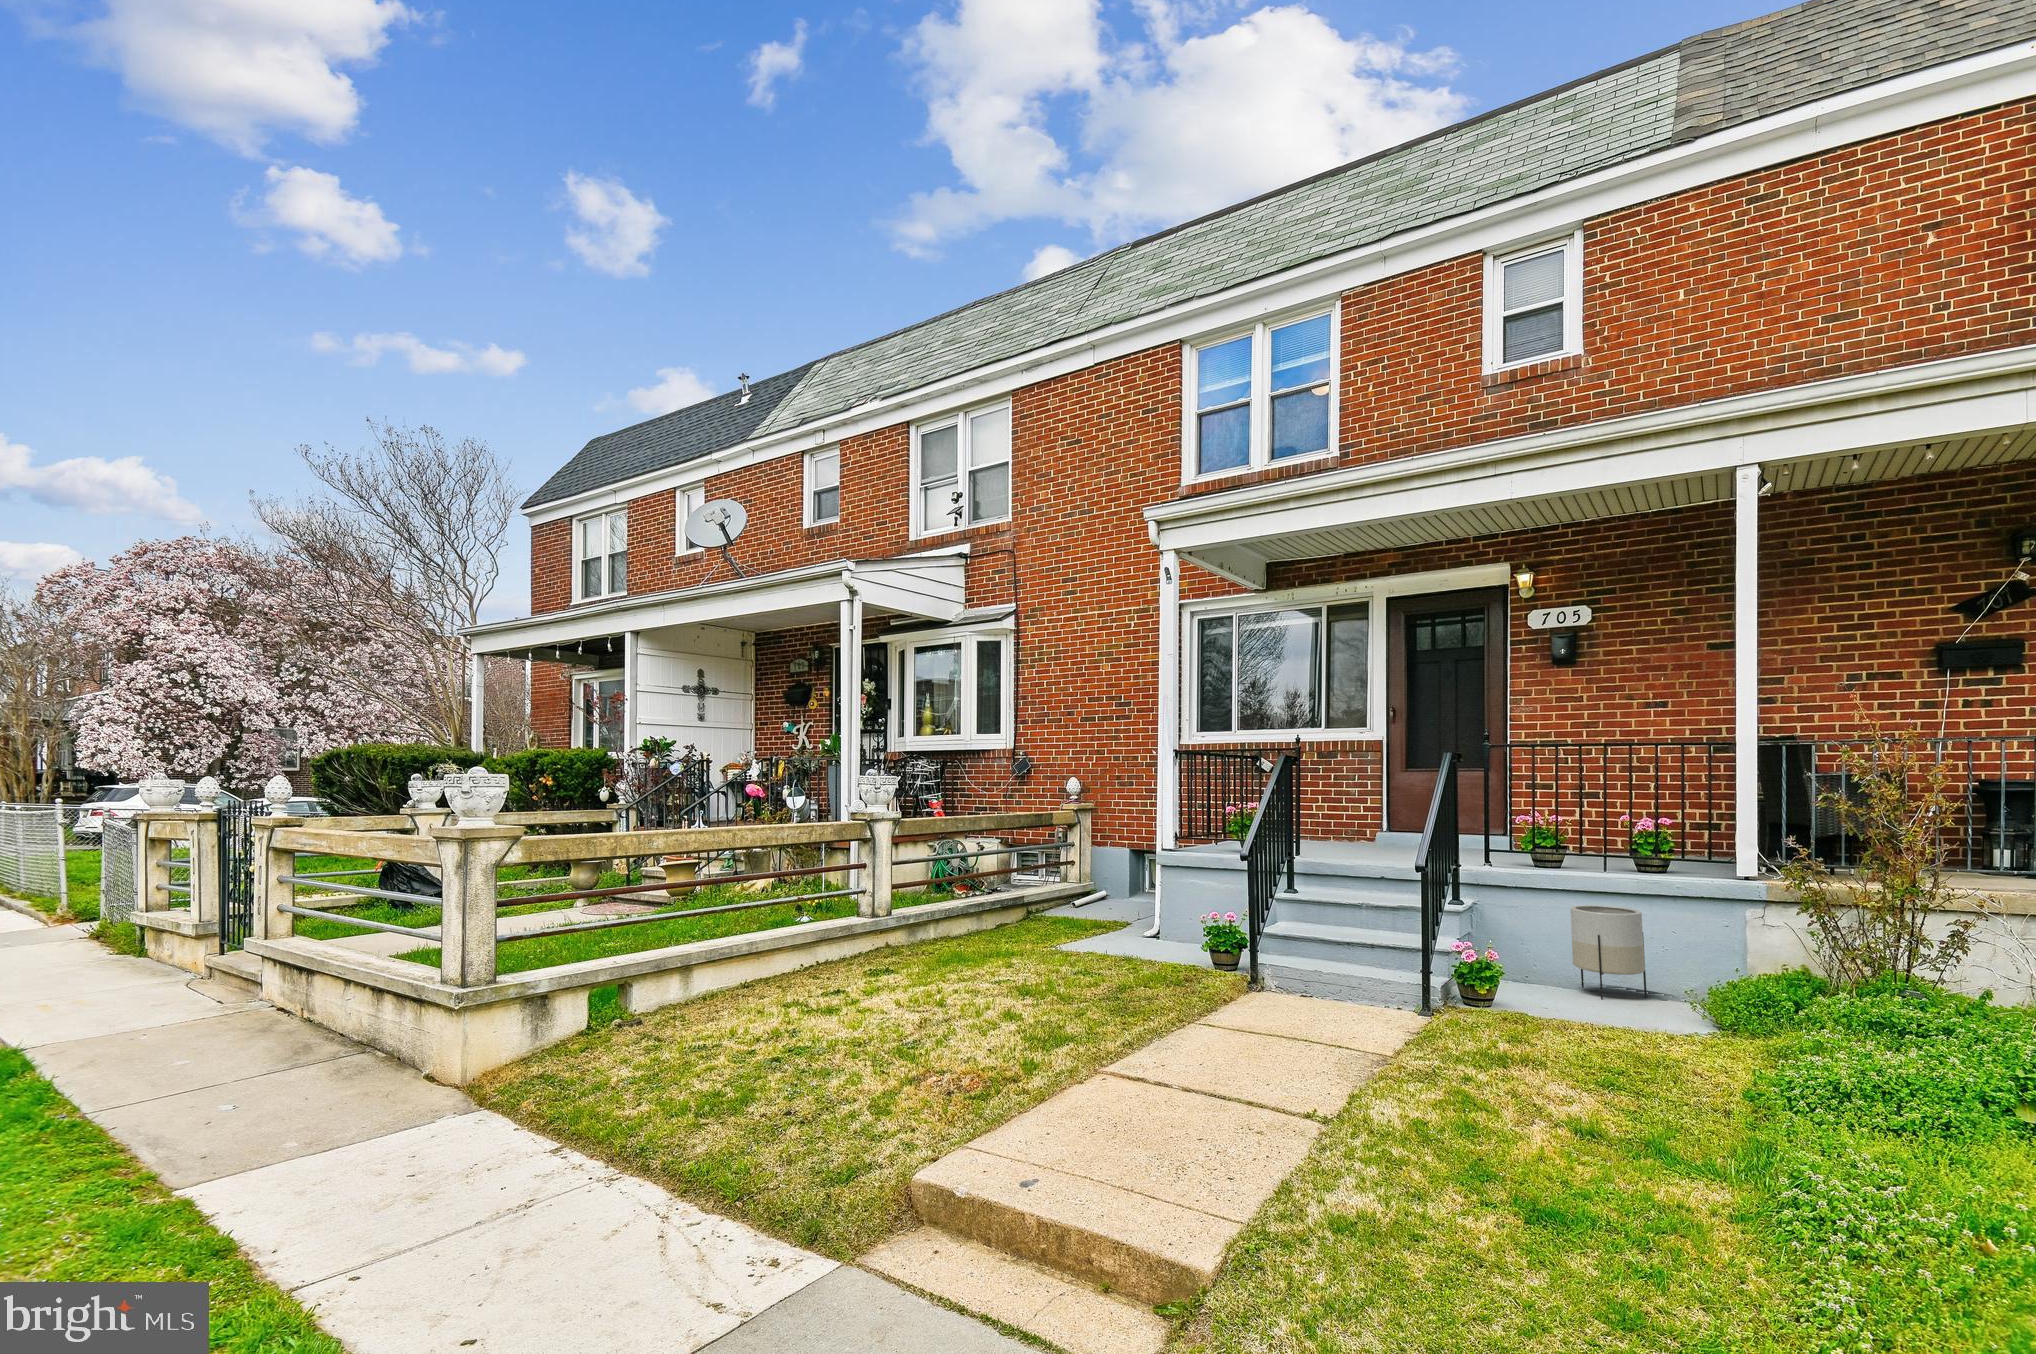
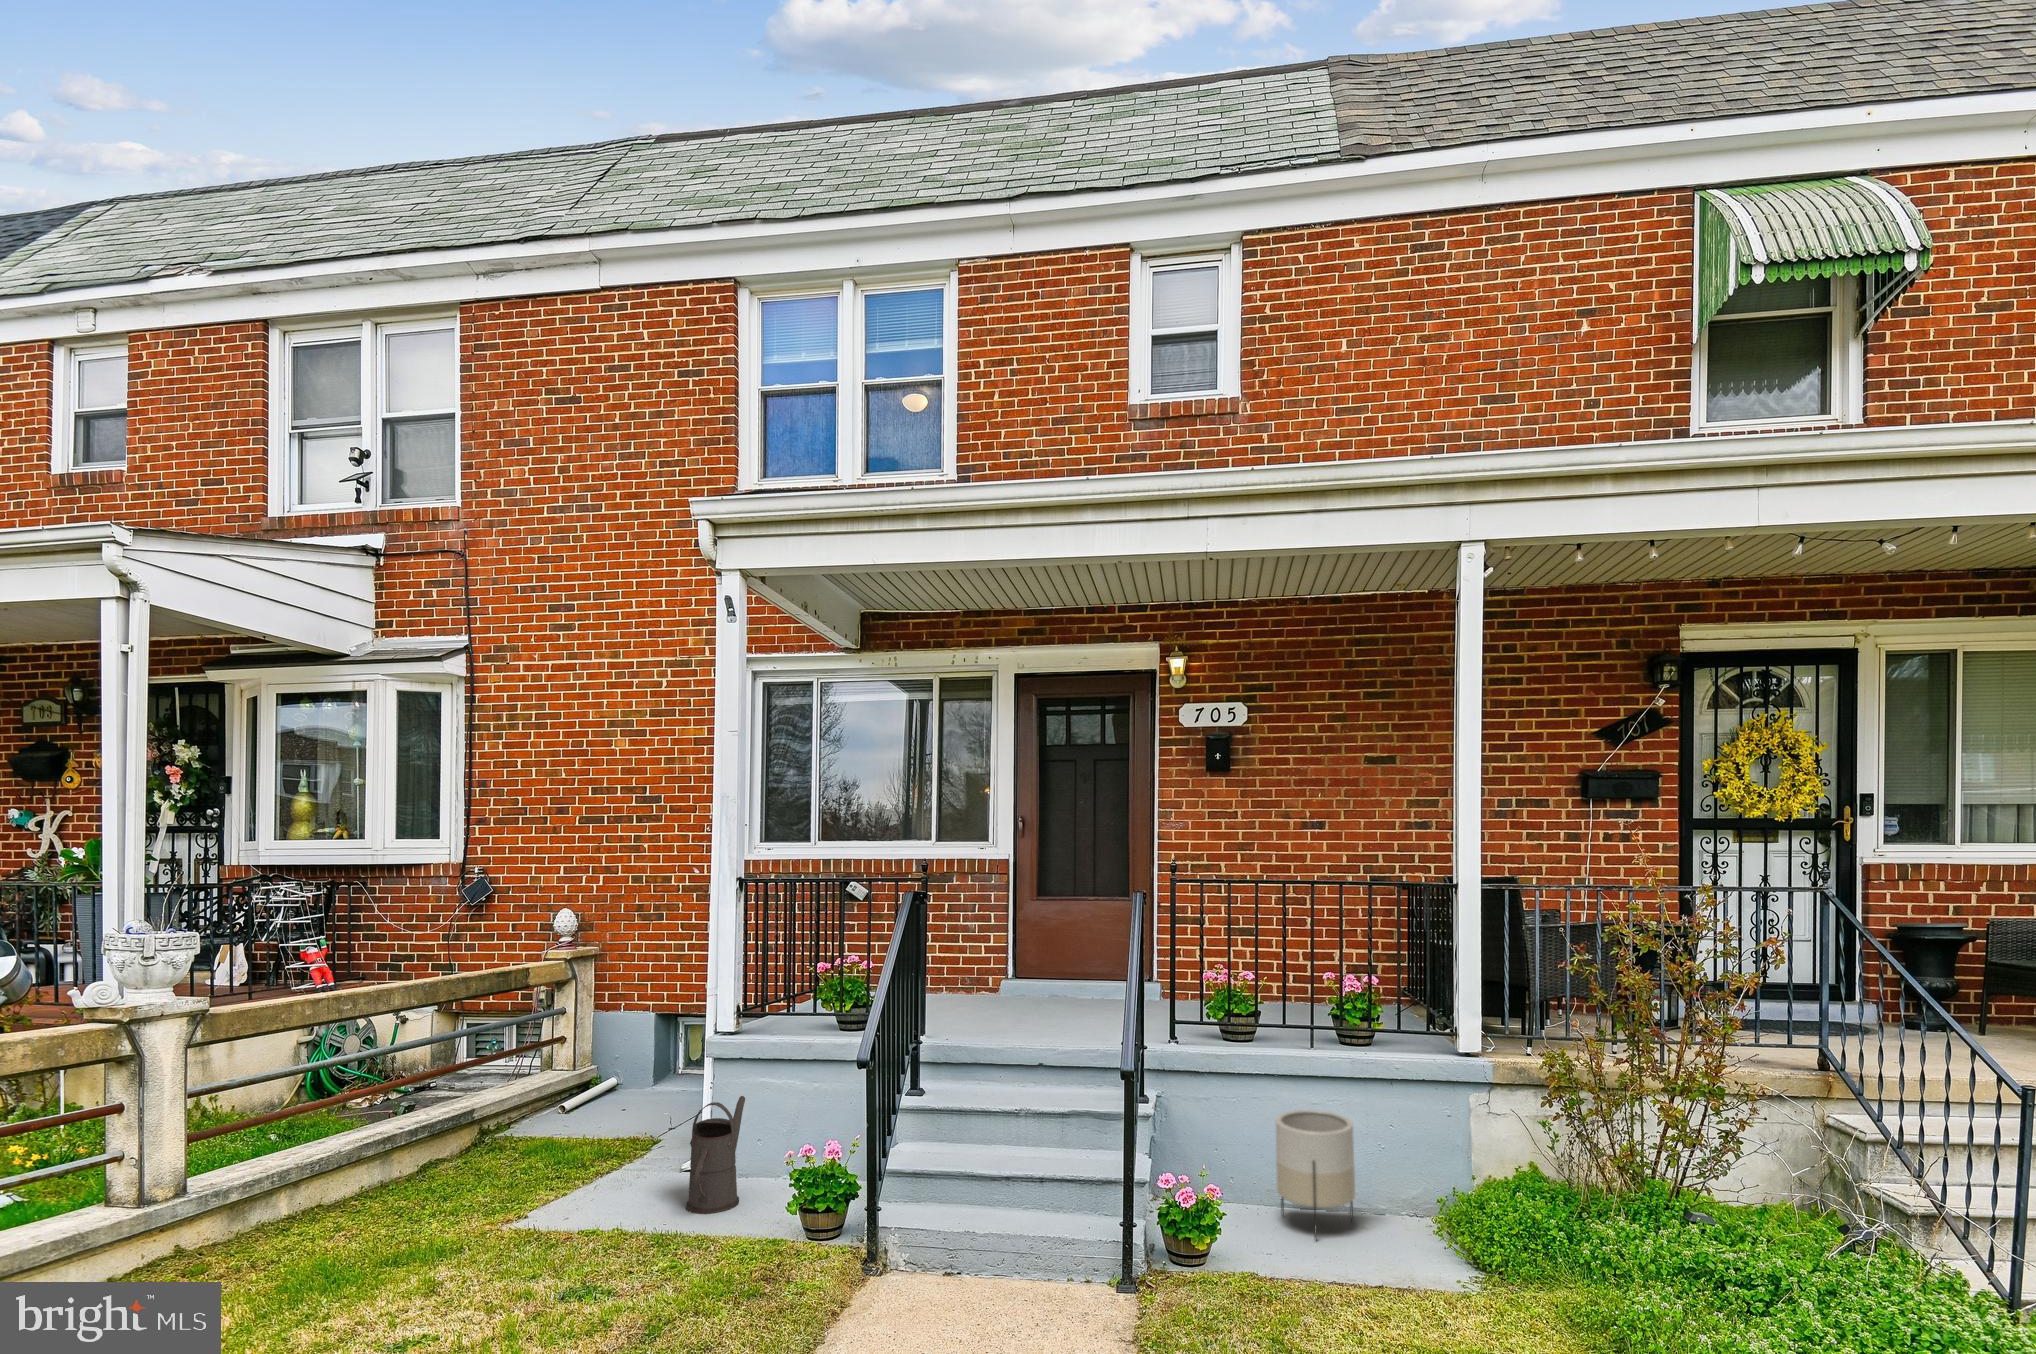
watering can: none [1132,871,1174,941] -> present [686,1096,745,1214]

